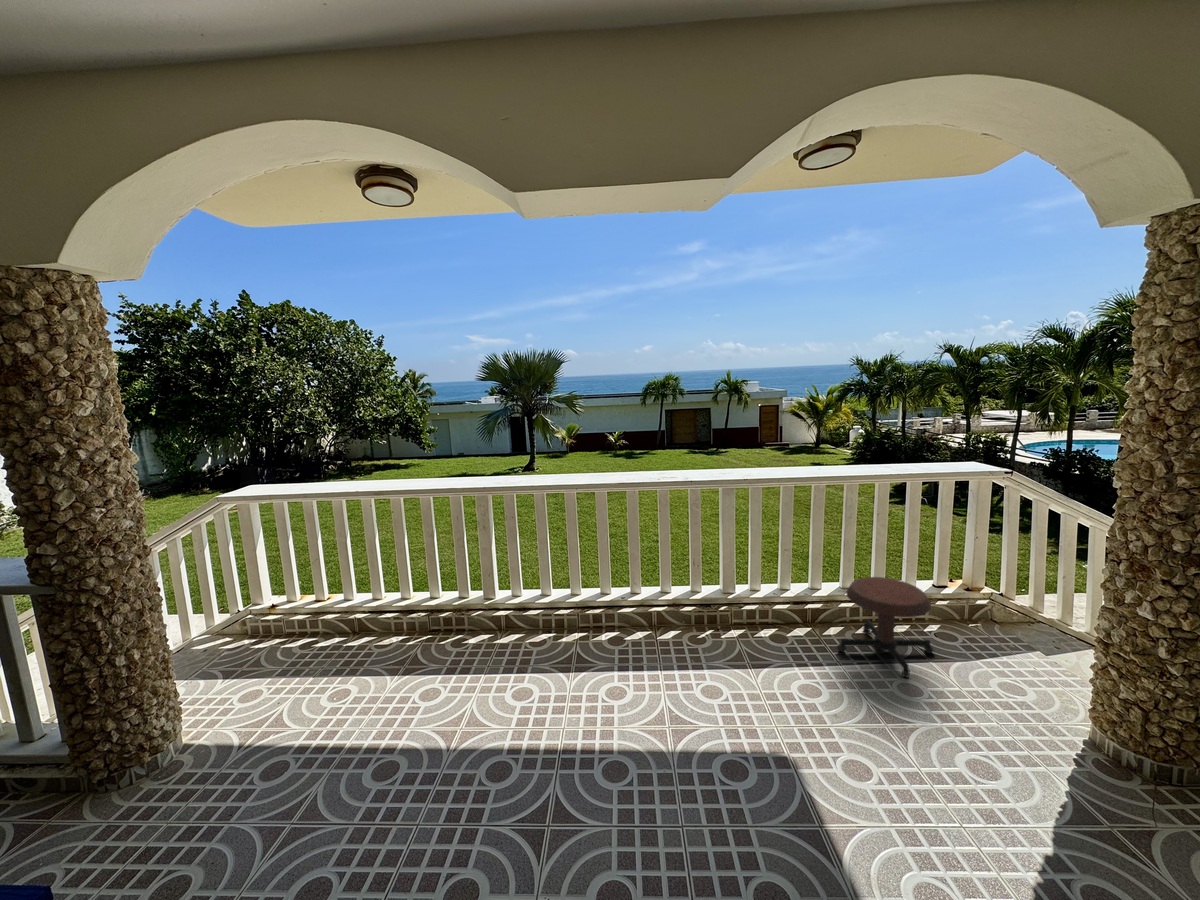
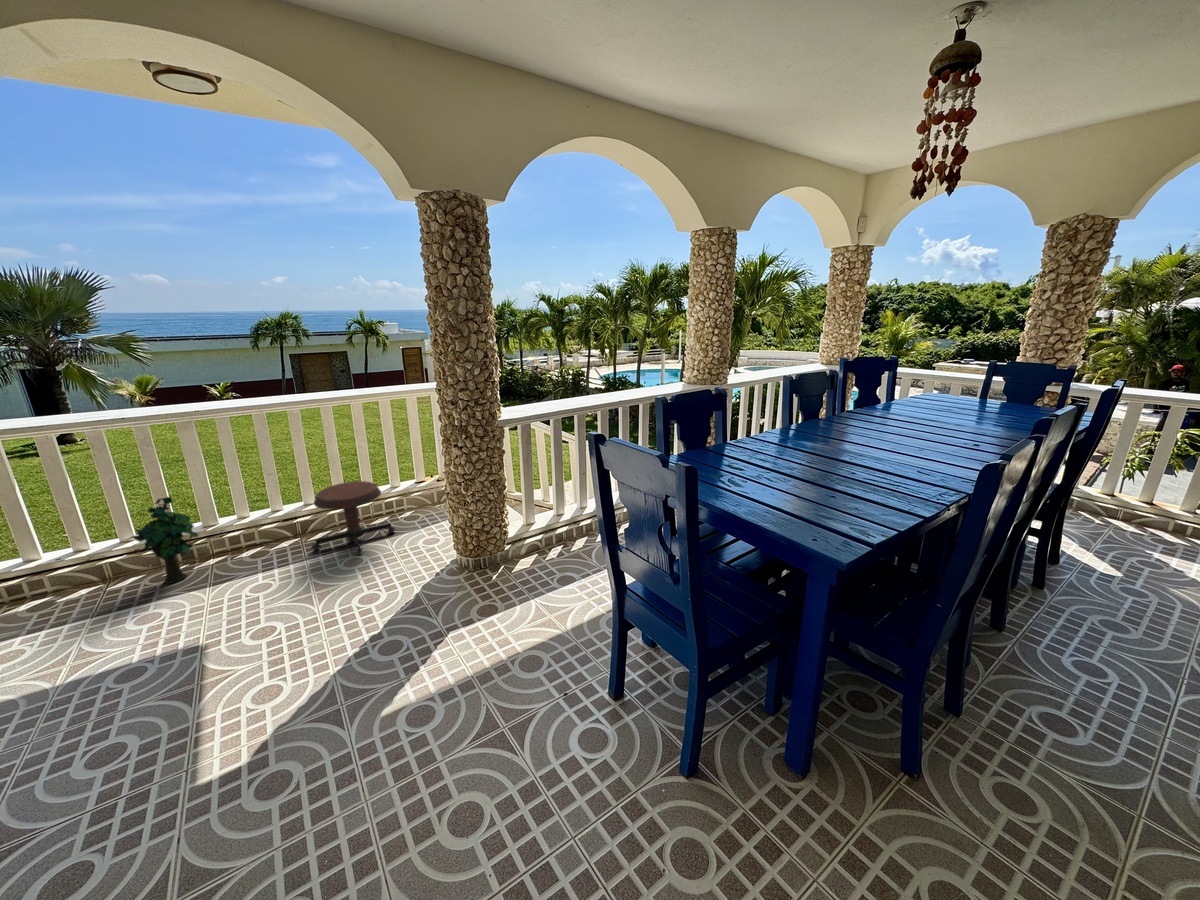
decorative plant: none [684,564,737,651] -> present [129,497,198,584]

